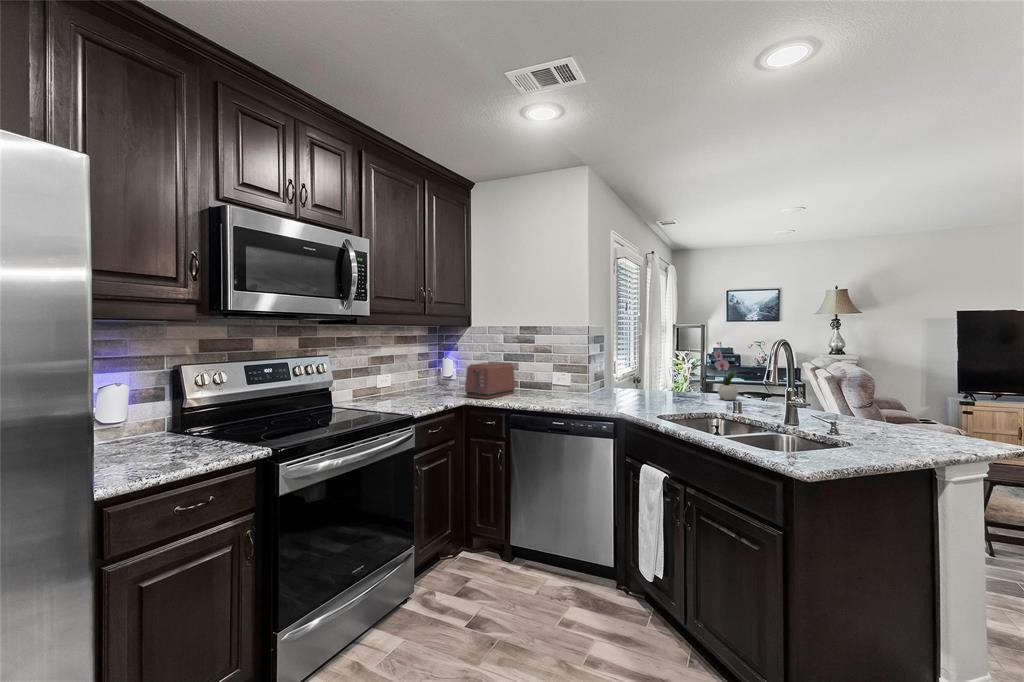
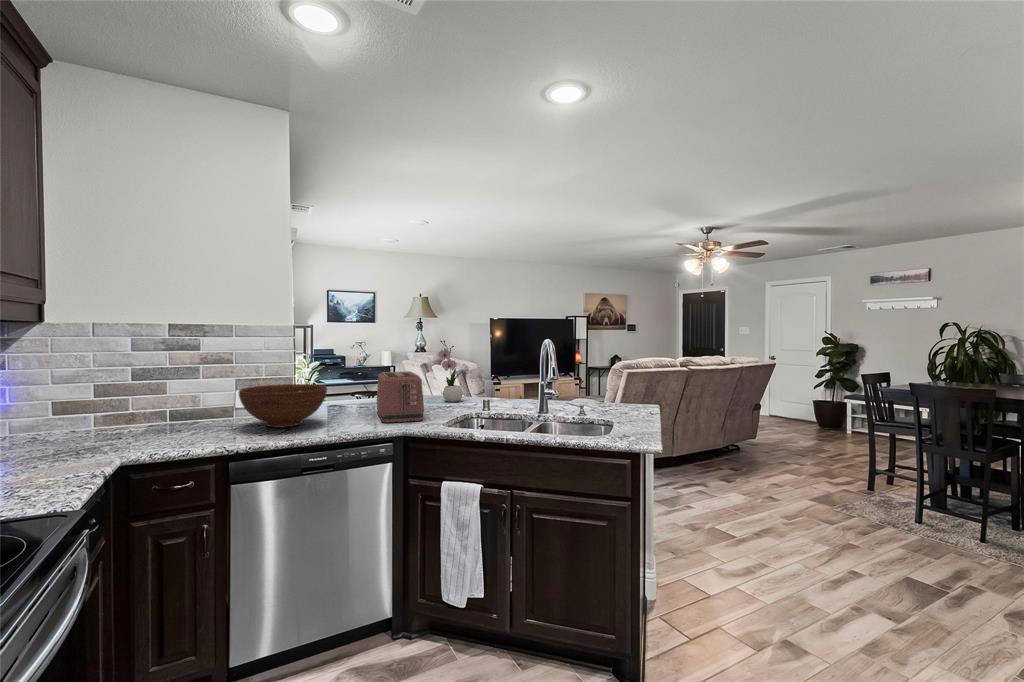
toaster: present [465,362,515,399] -> present [376,371,424,422]
fruit bowl: none [541,370,597,399] -> present [239,384,327,428]

